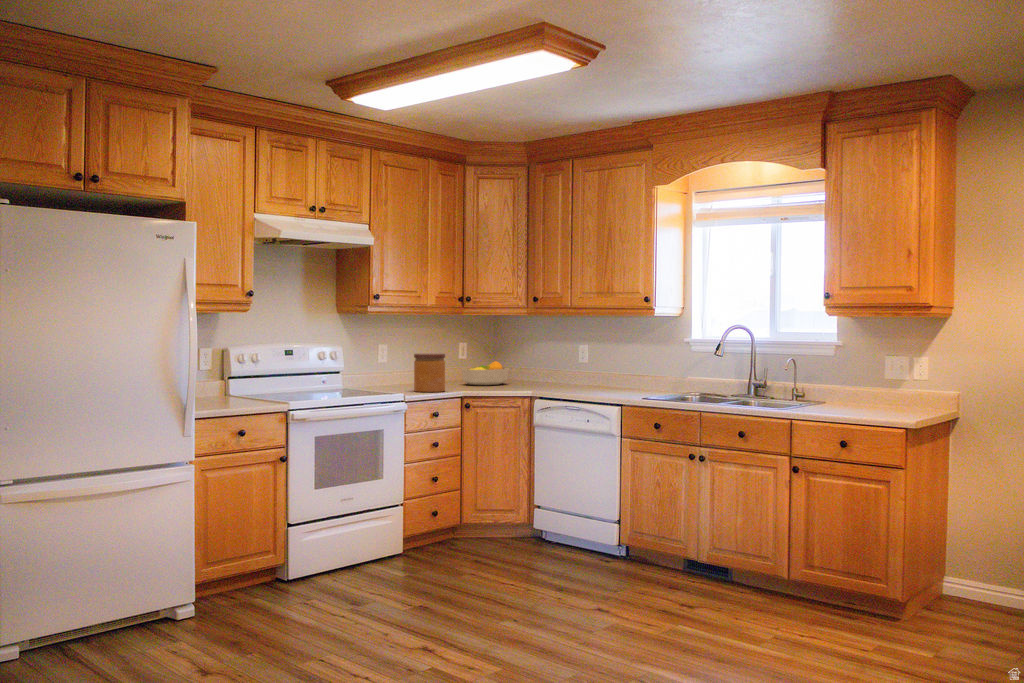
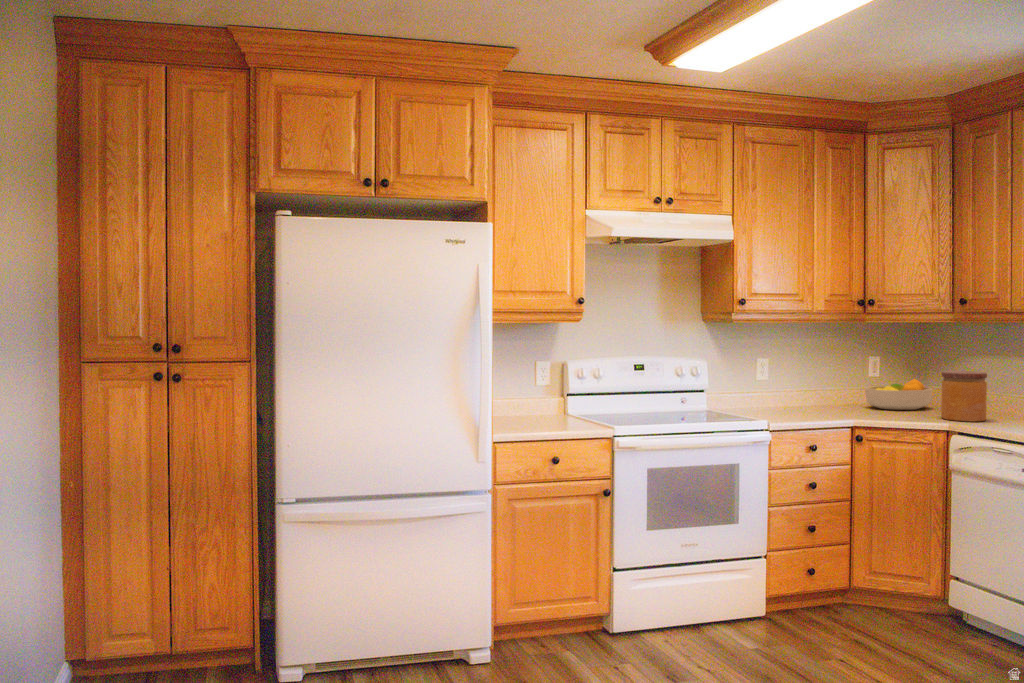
jar: present [414,353,445,392] -> present [941,371,987,422]

